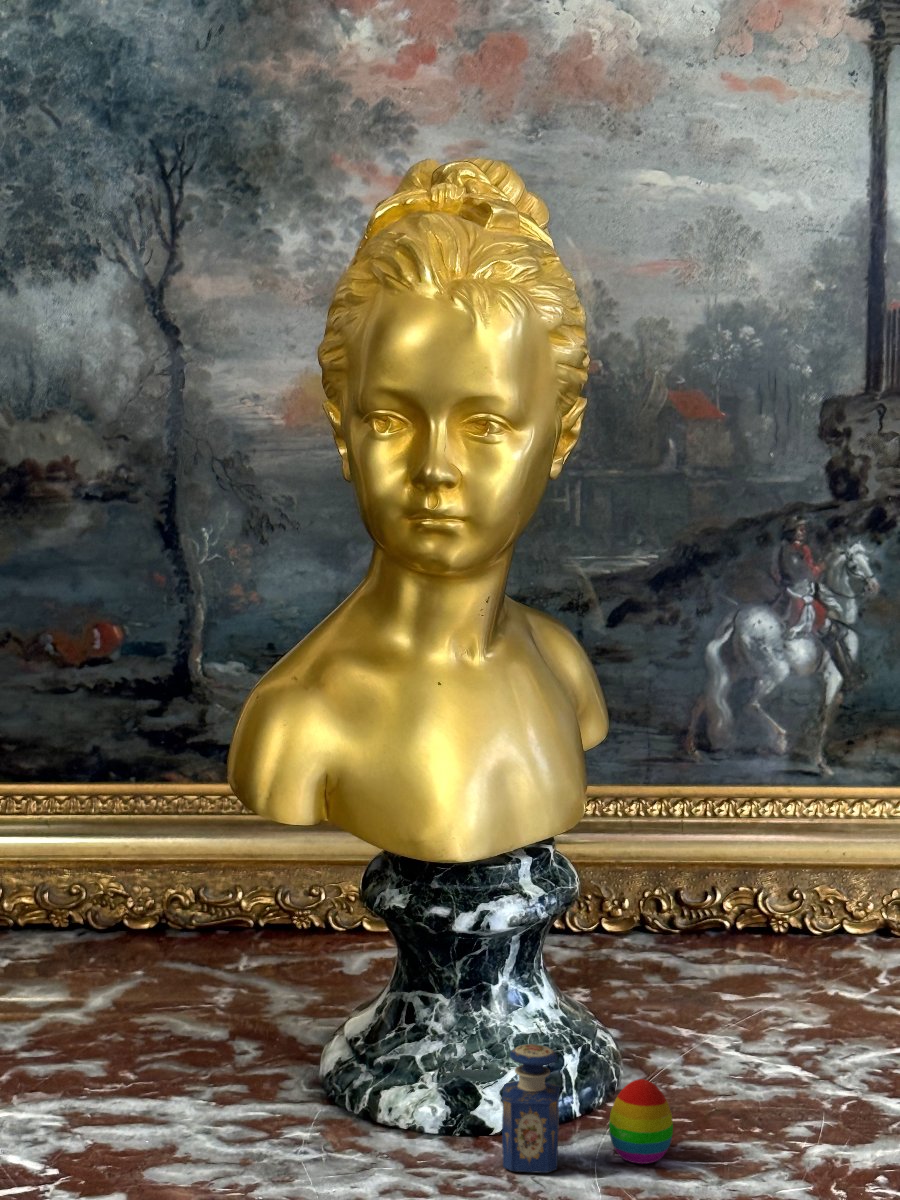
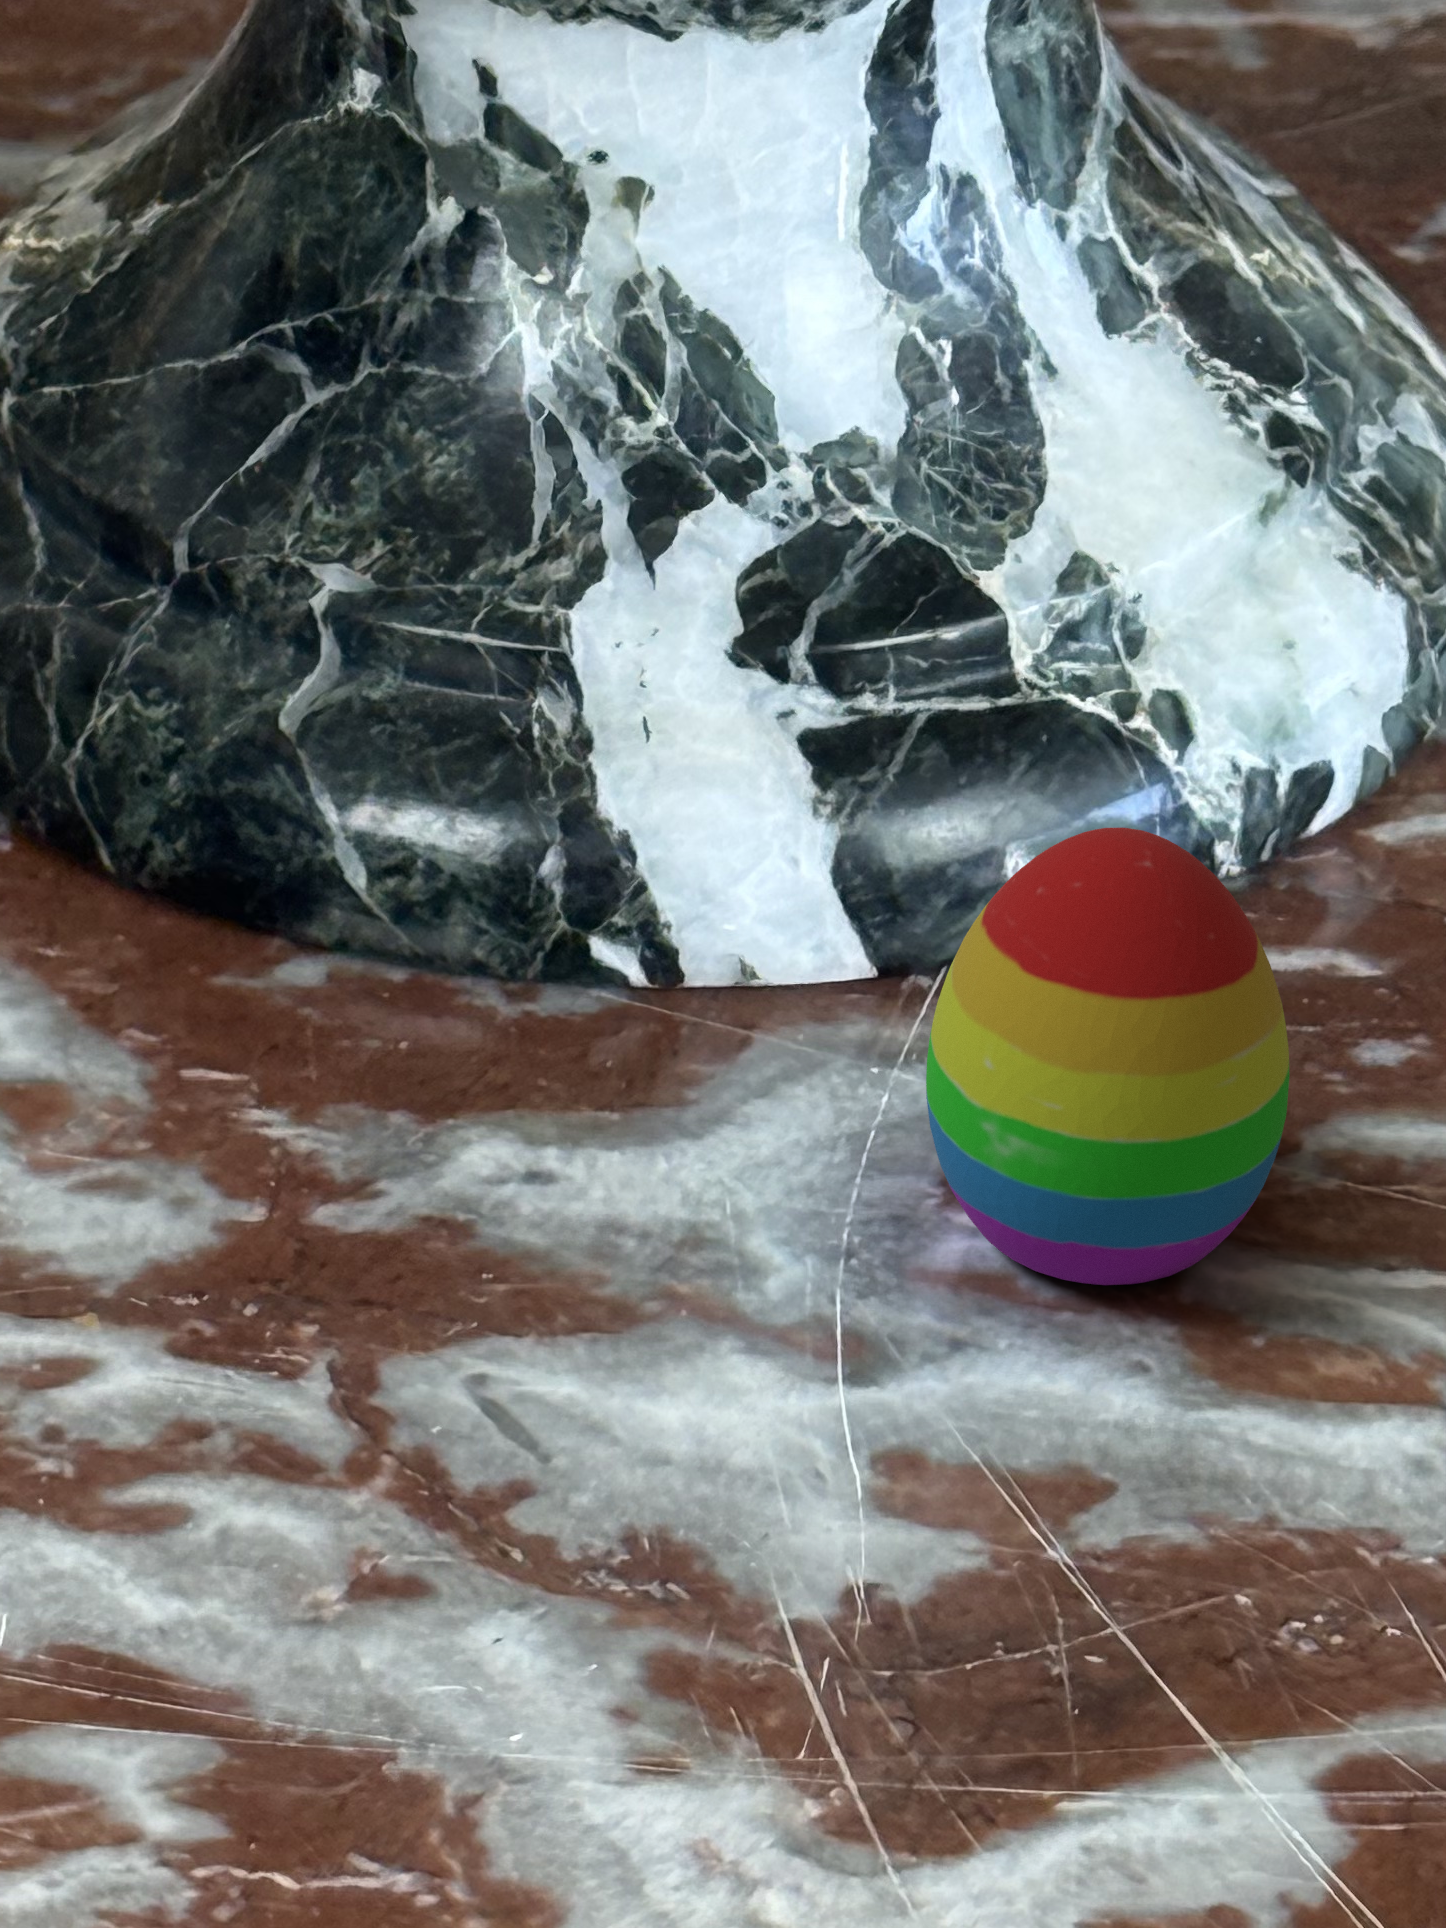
perfume bottle: present [502,1044,559,1173] -> none [318,648,651,1353]

